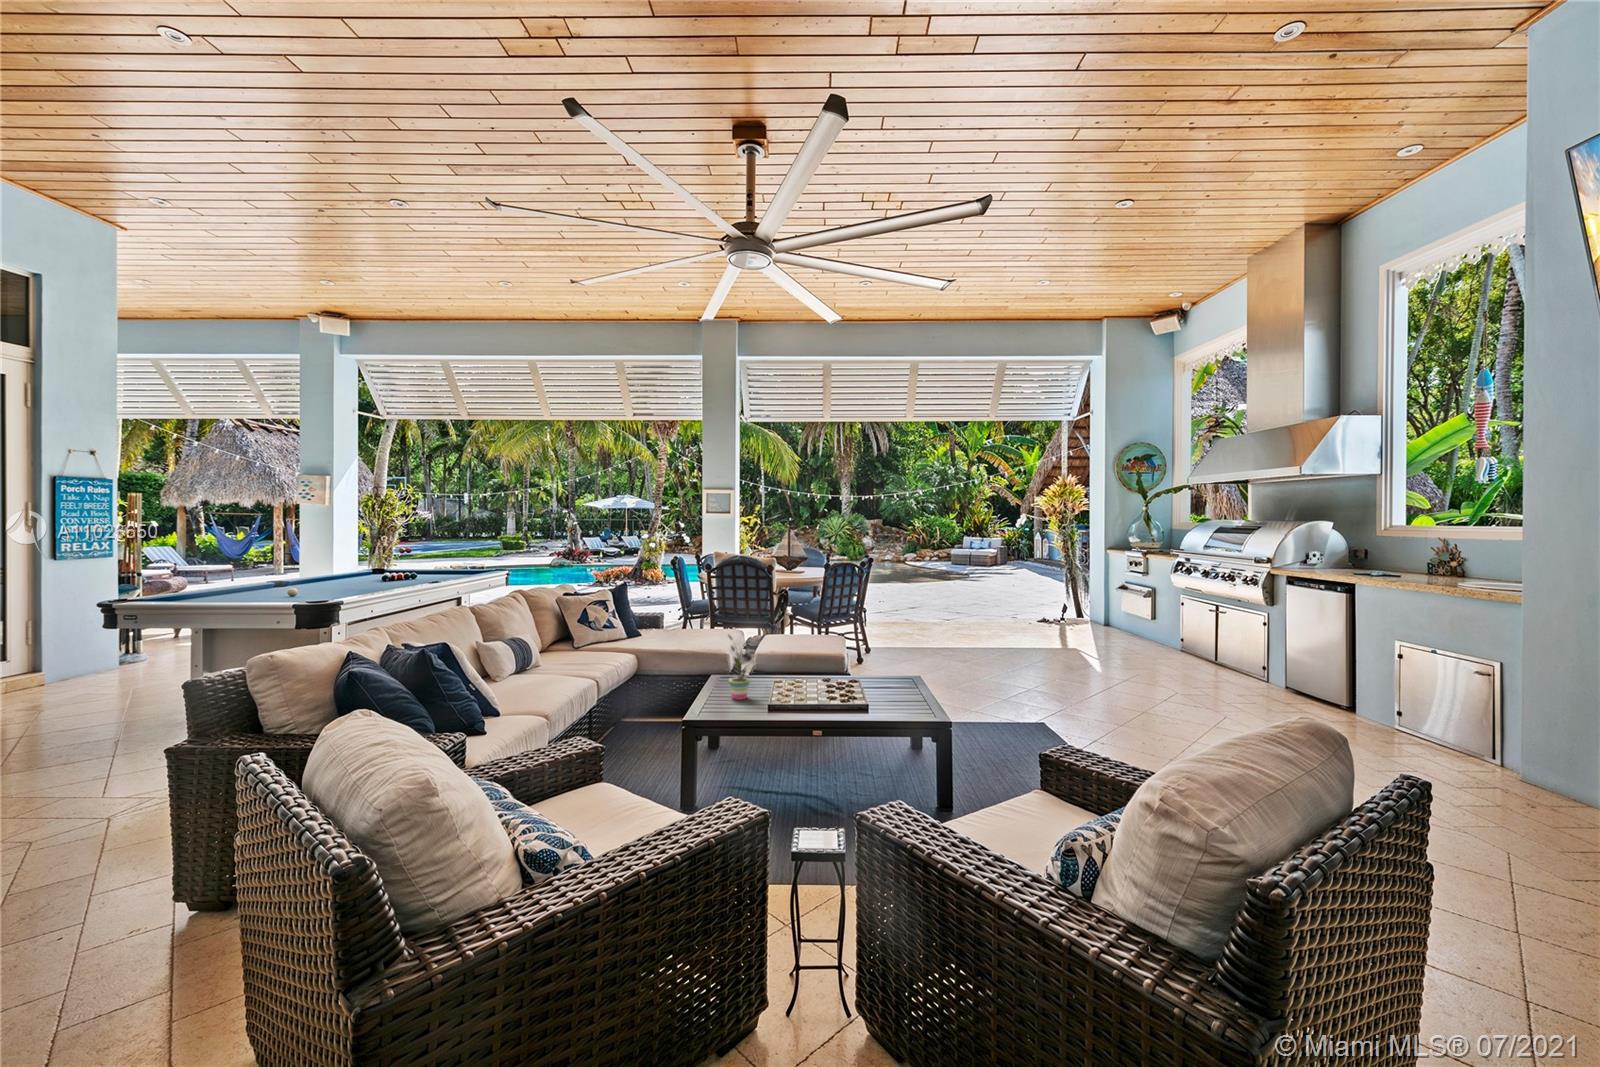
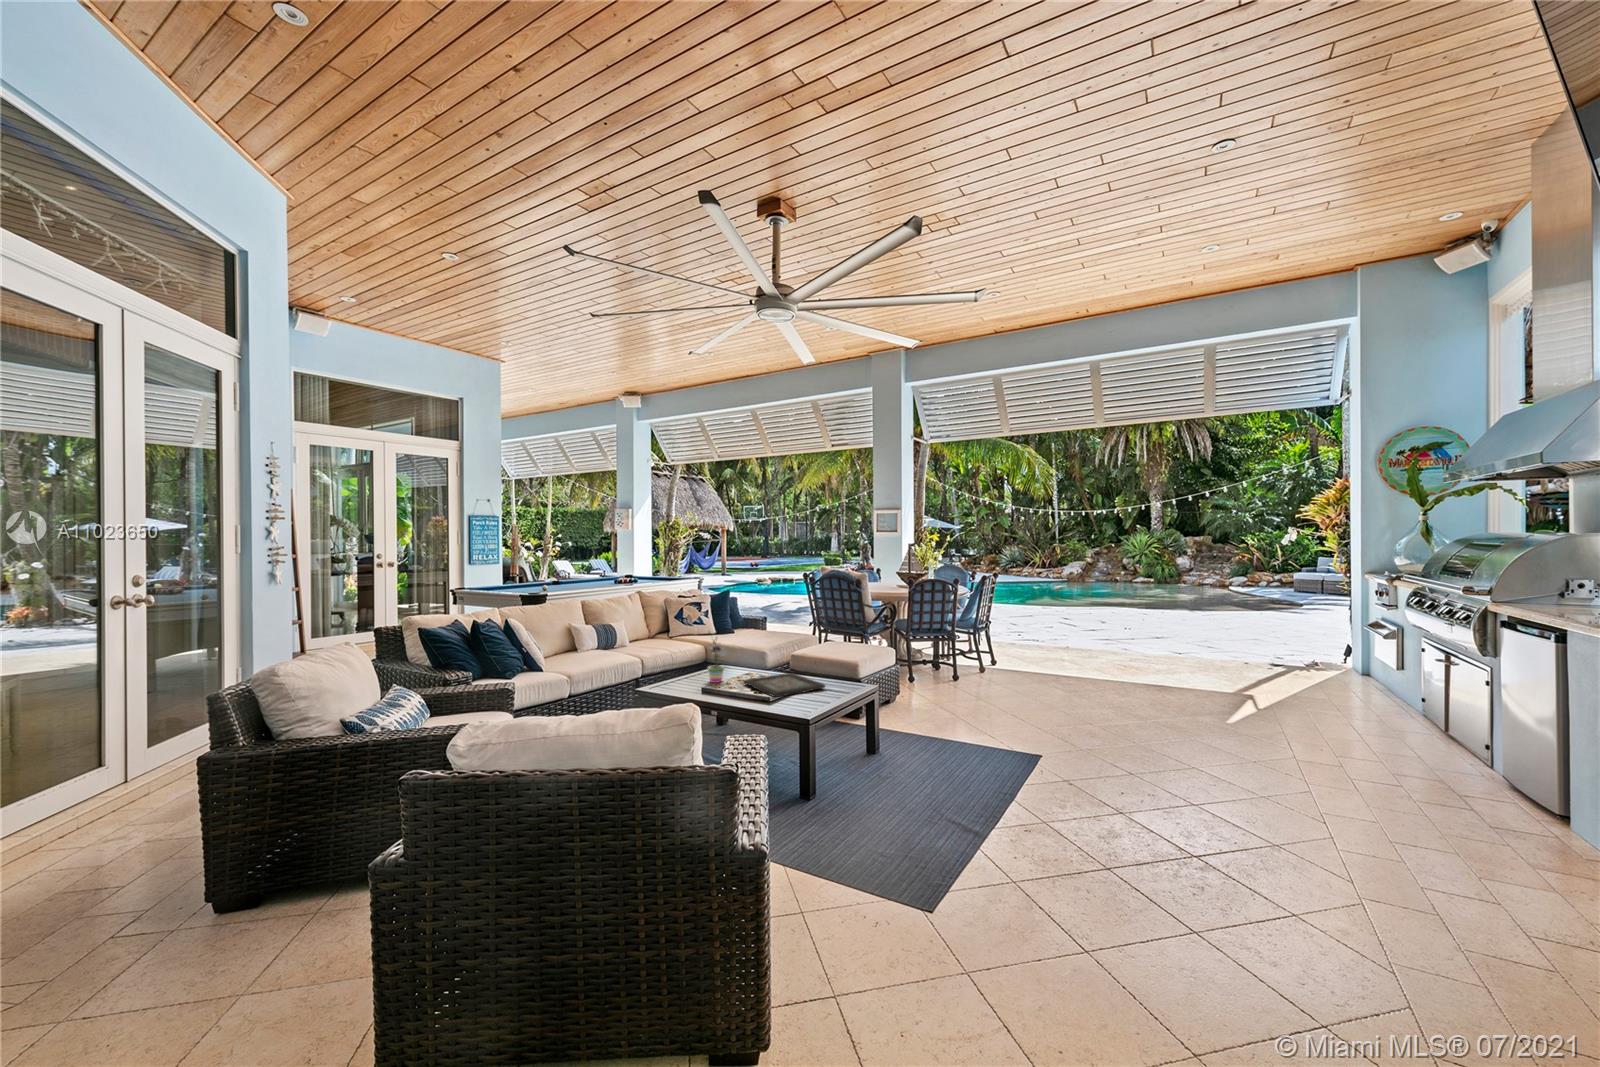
decorative tray: none [780,676,880,708] -> present [743,673,825,697]

